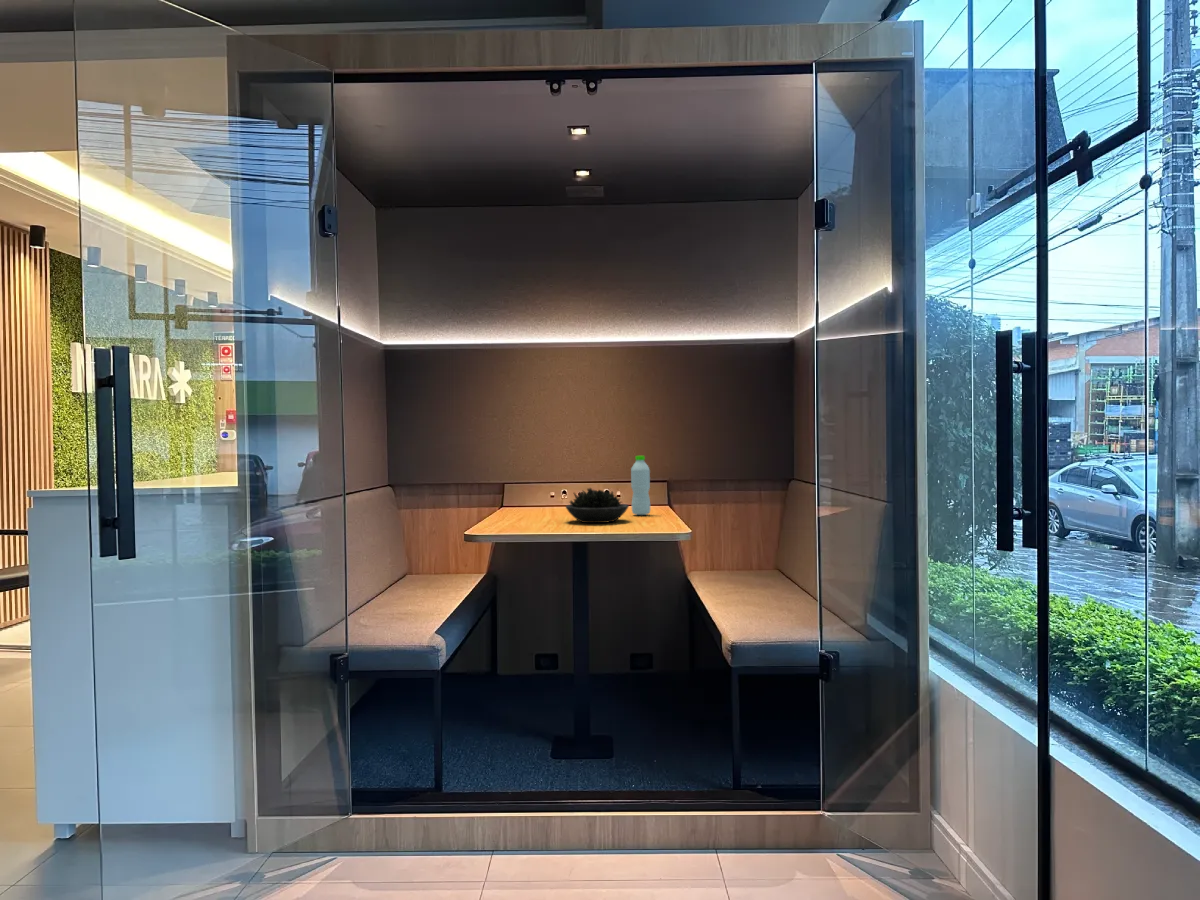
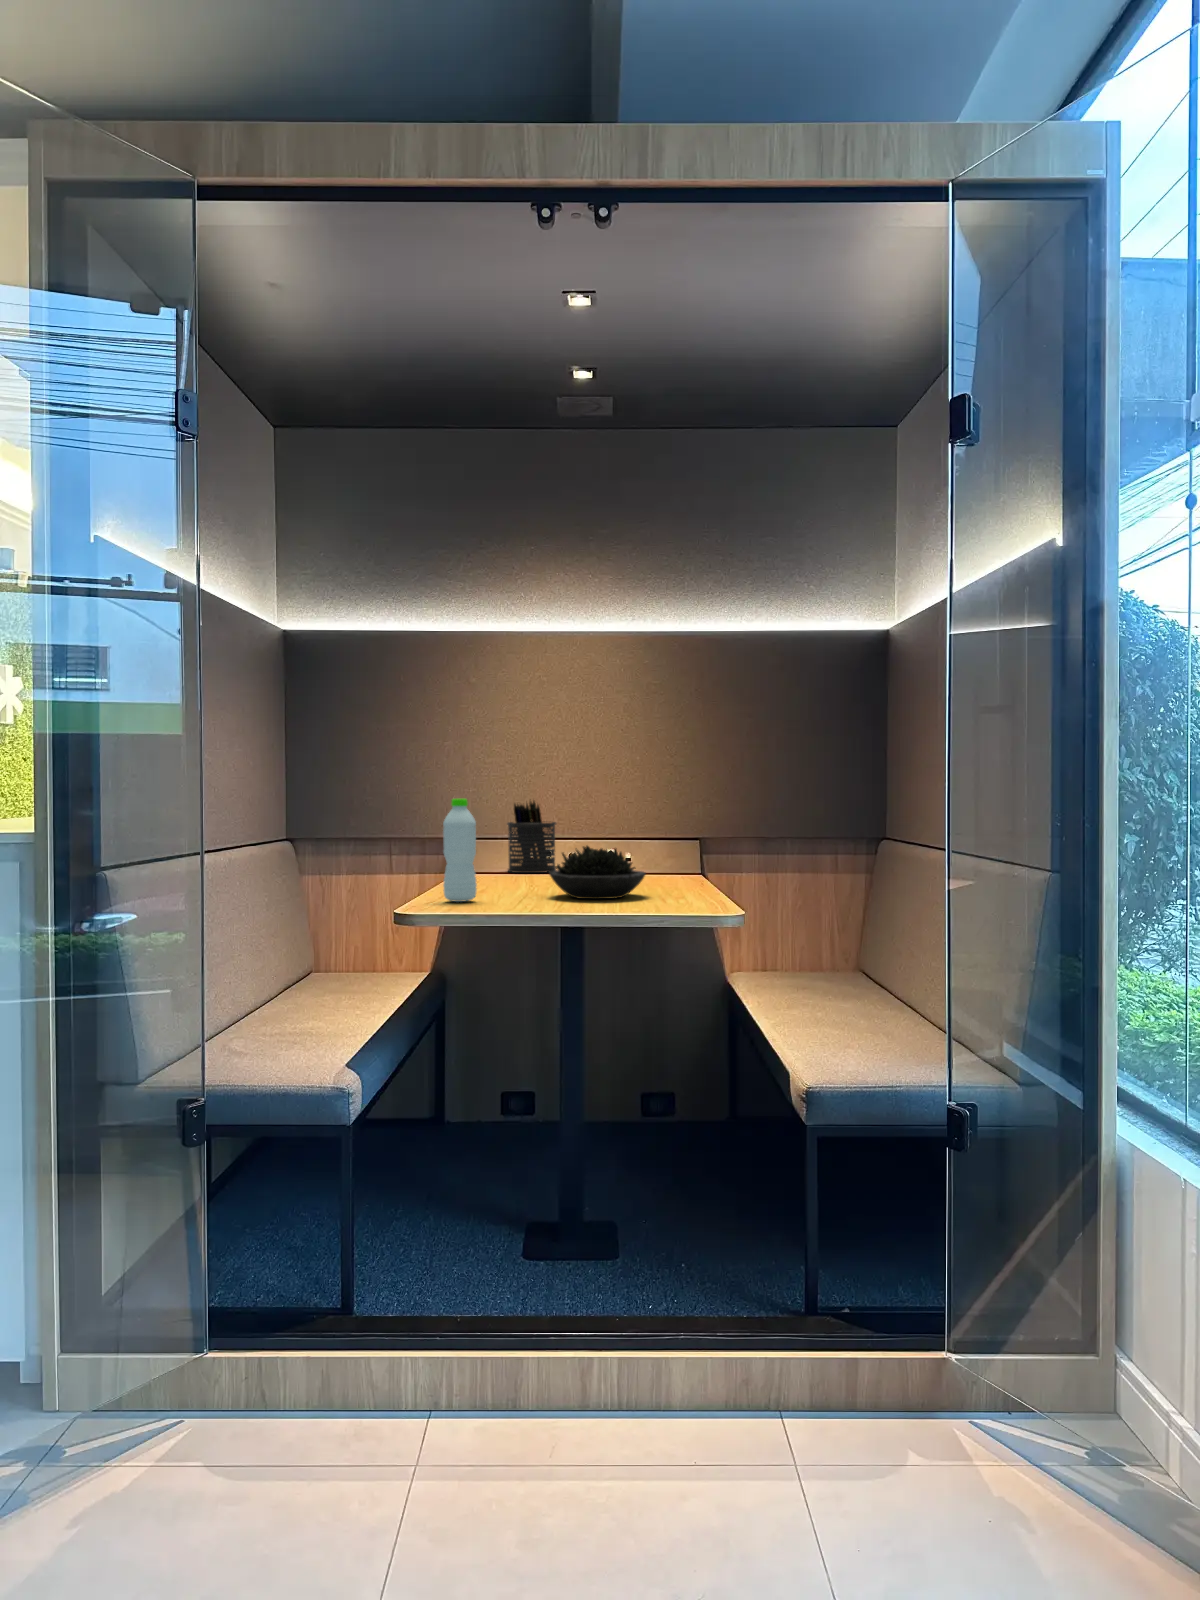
pen holder: none [538,456,571,506] -> present [507,801,556,873]
water bottle: present [631,456,650,515] -> present [443,799,477,902]

